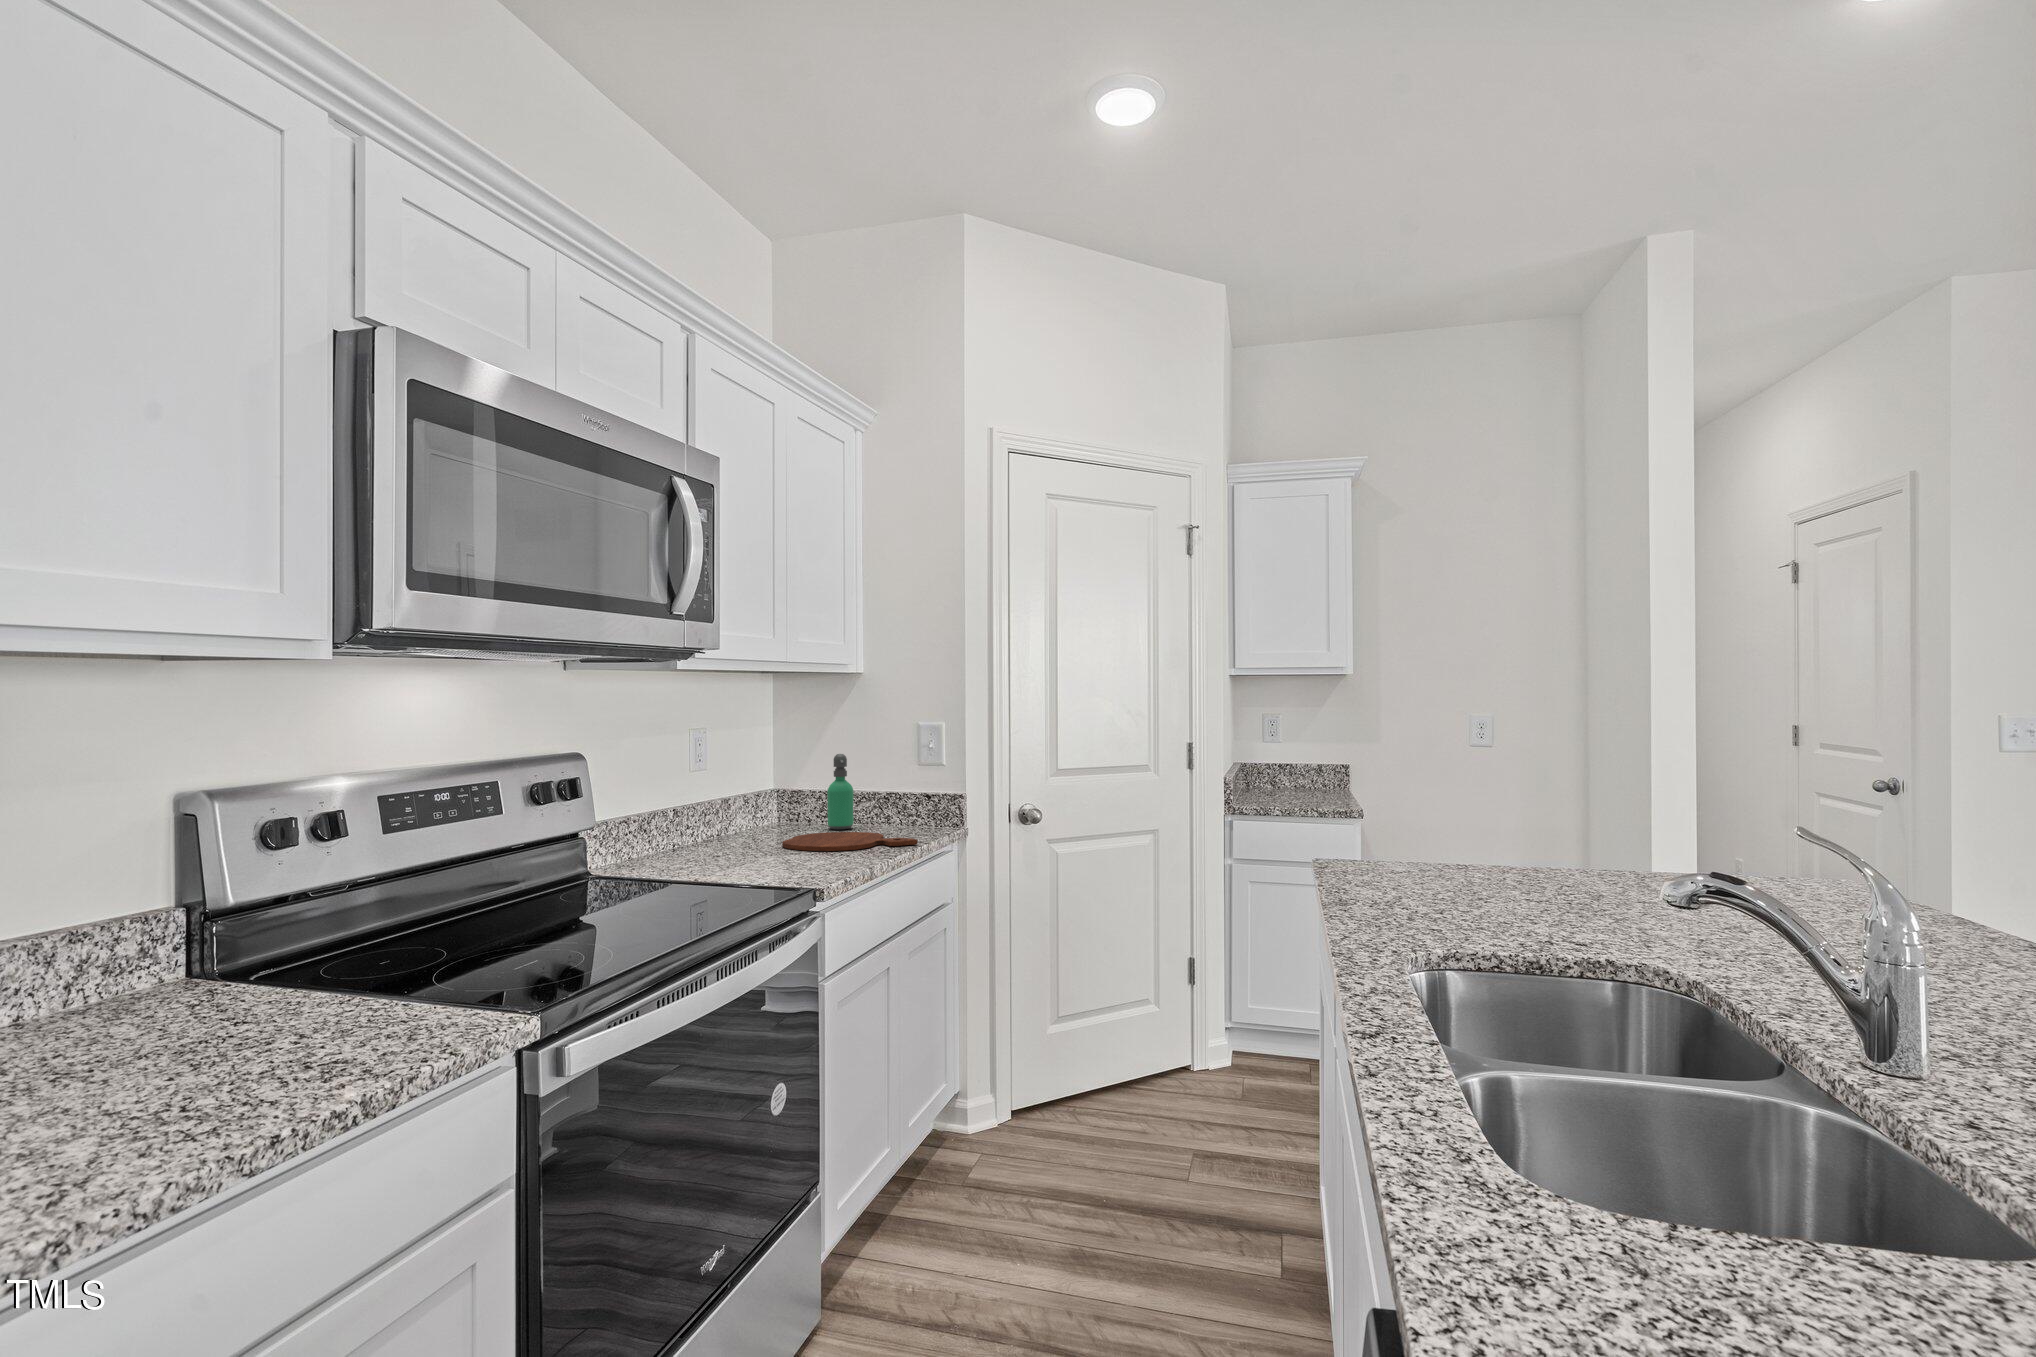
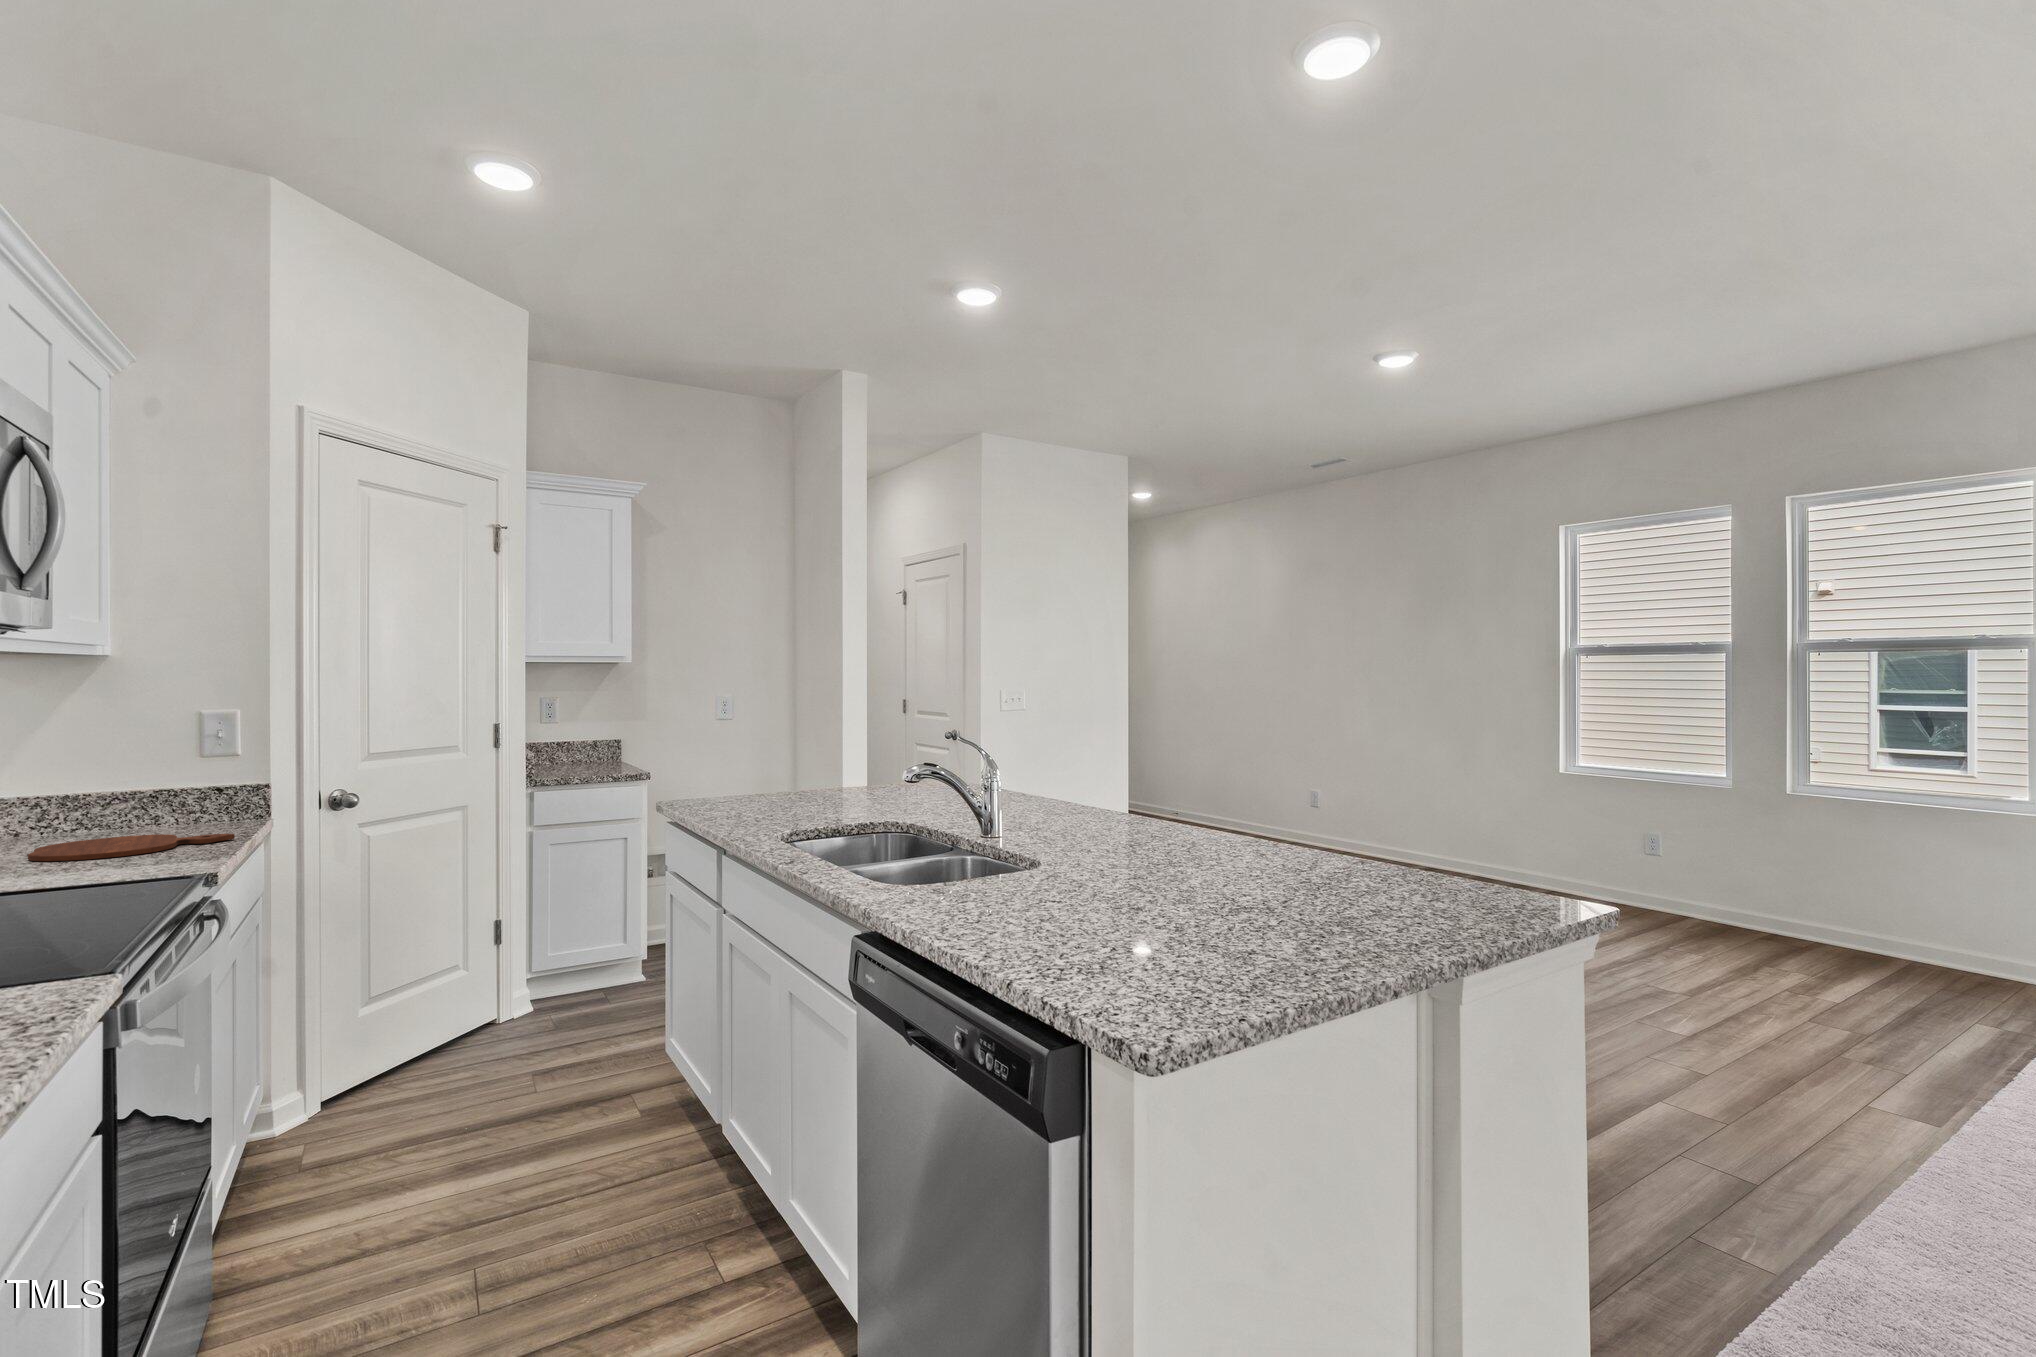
soap dispenser: present [827,754,854,830] -> none [56,750,99,839]

